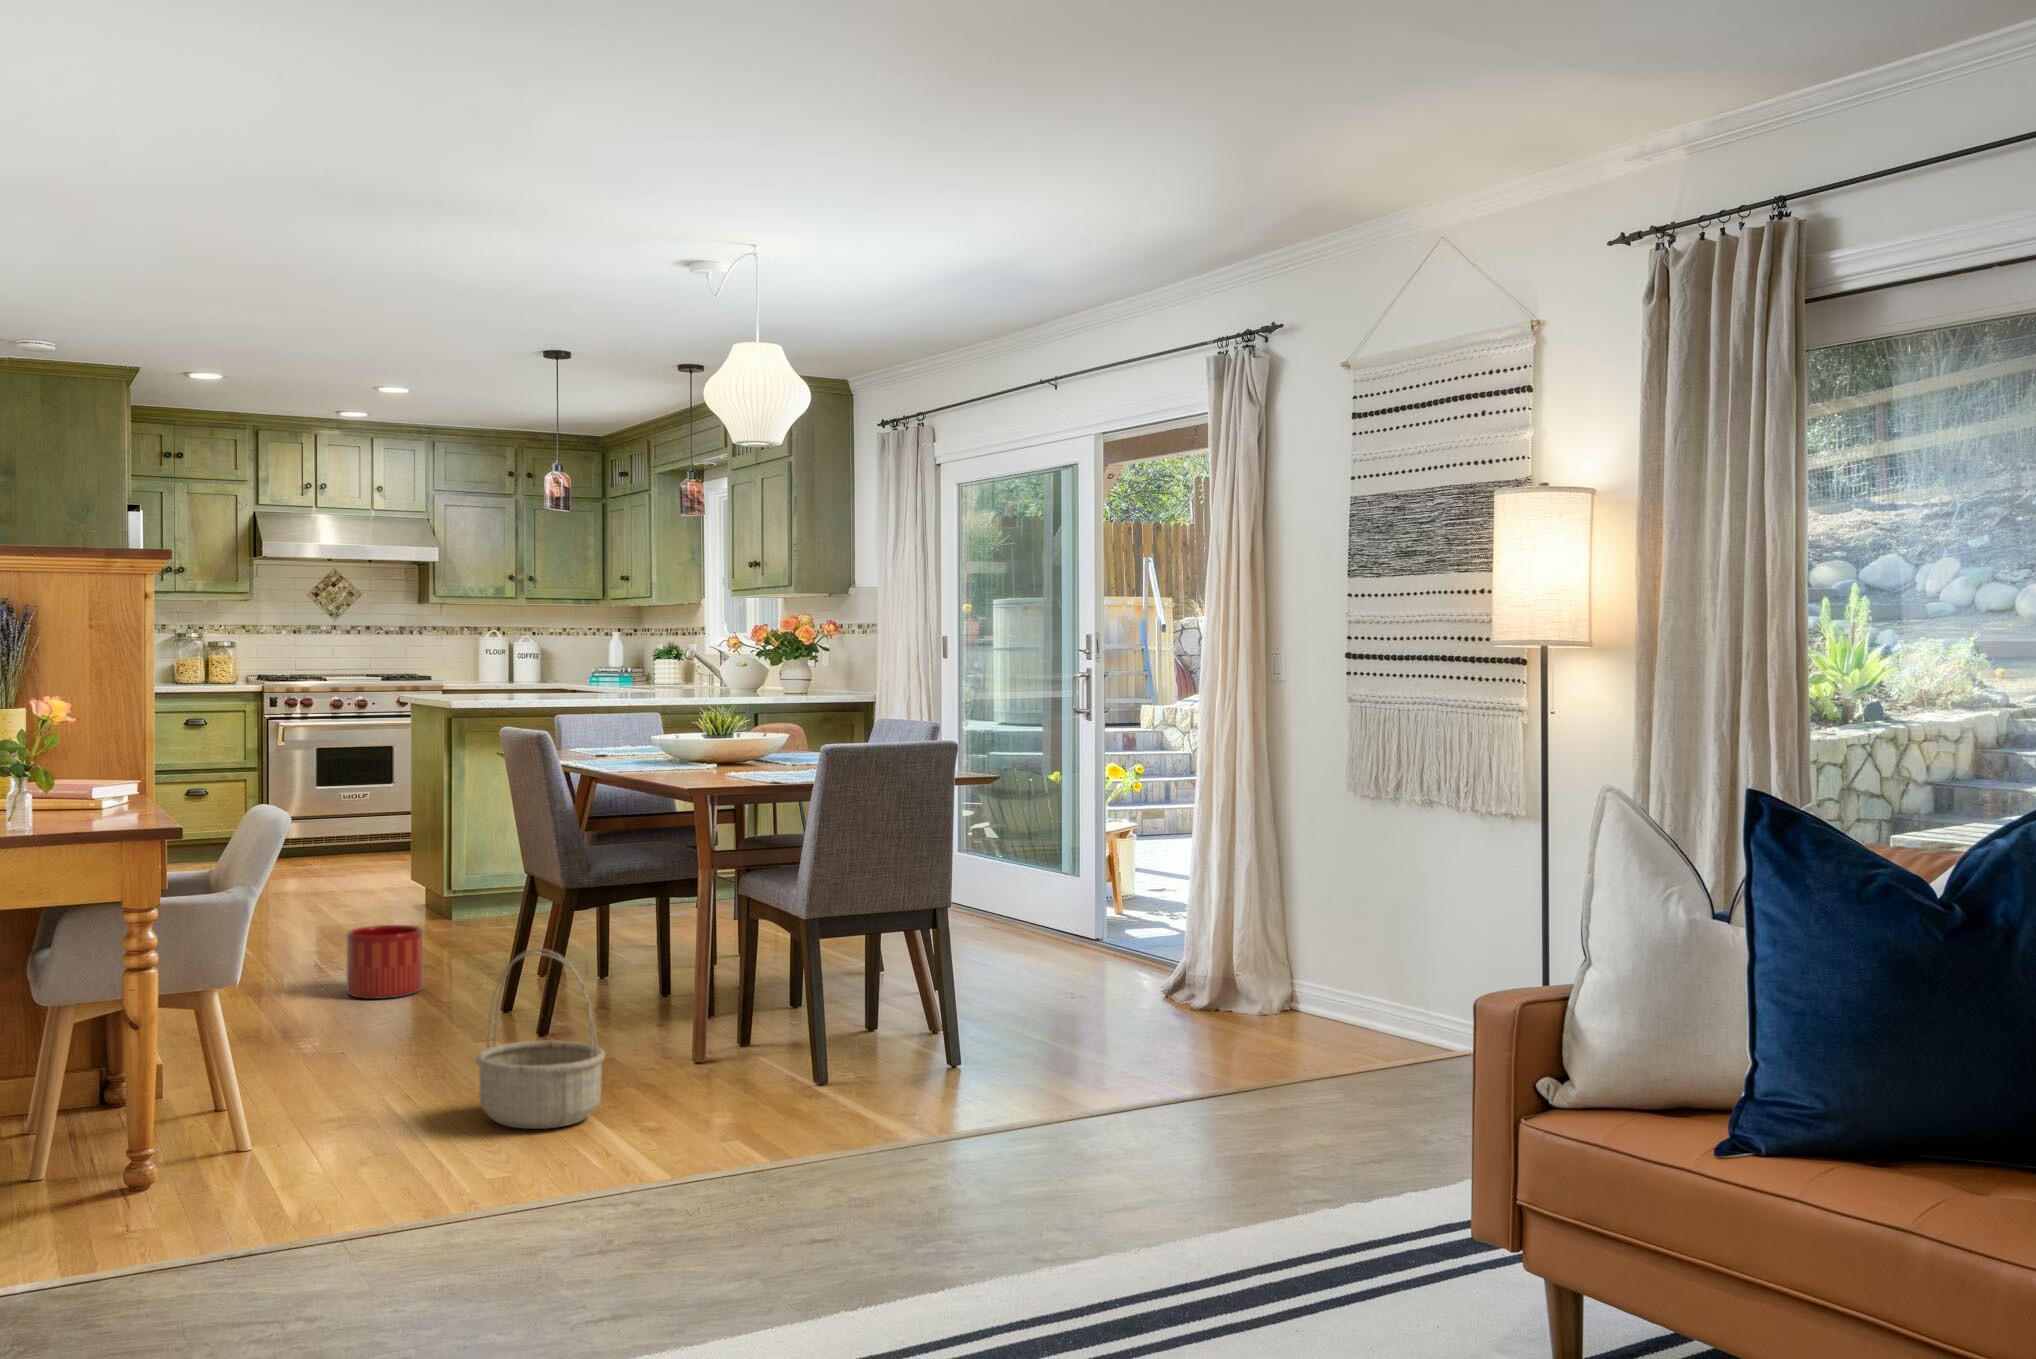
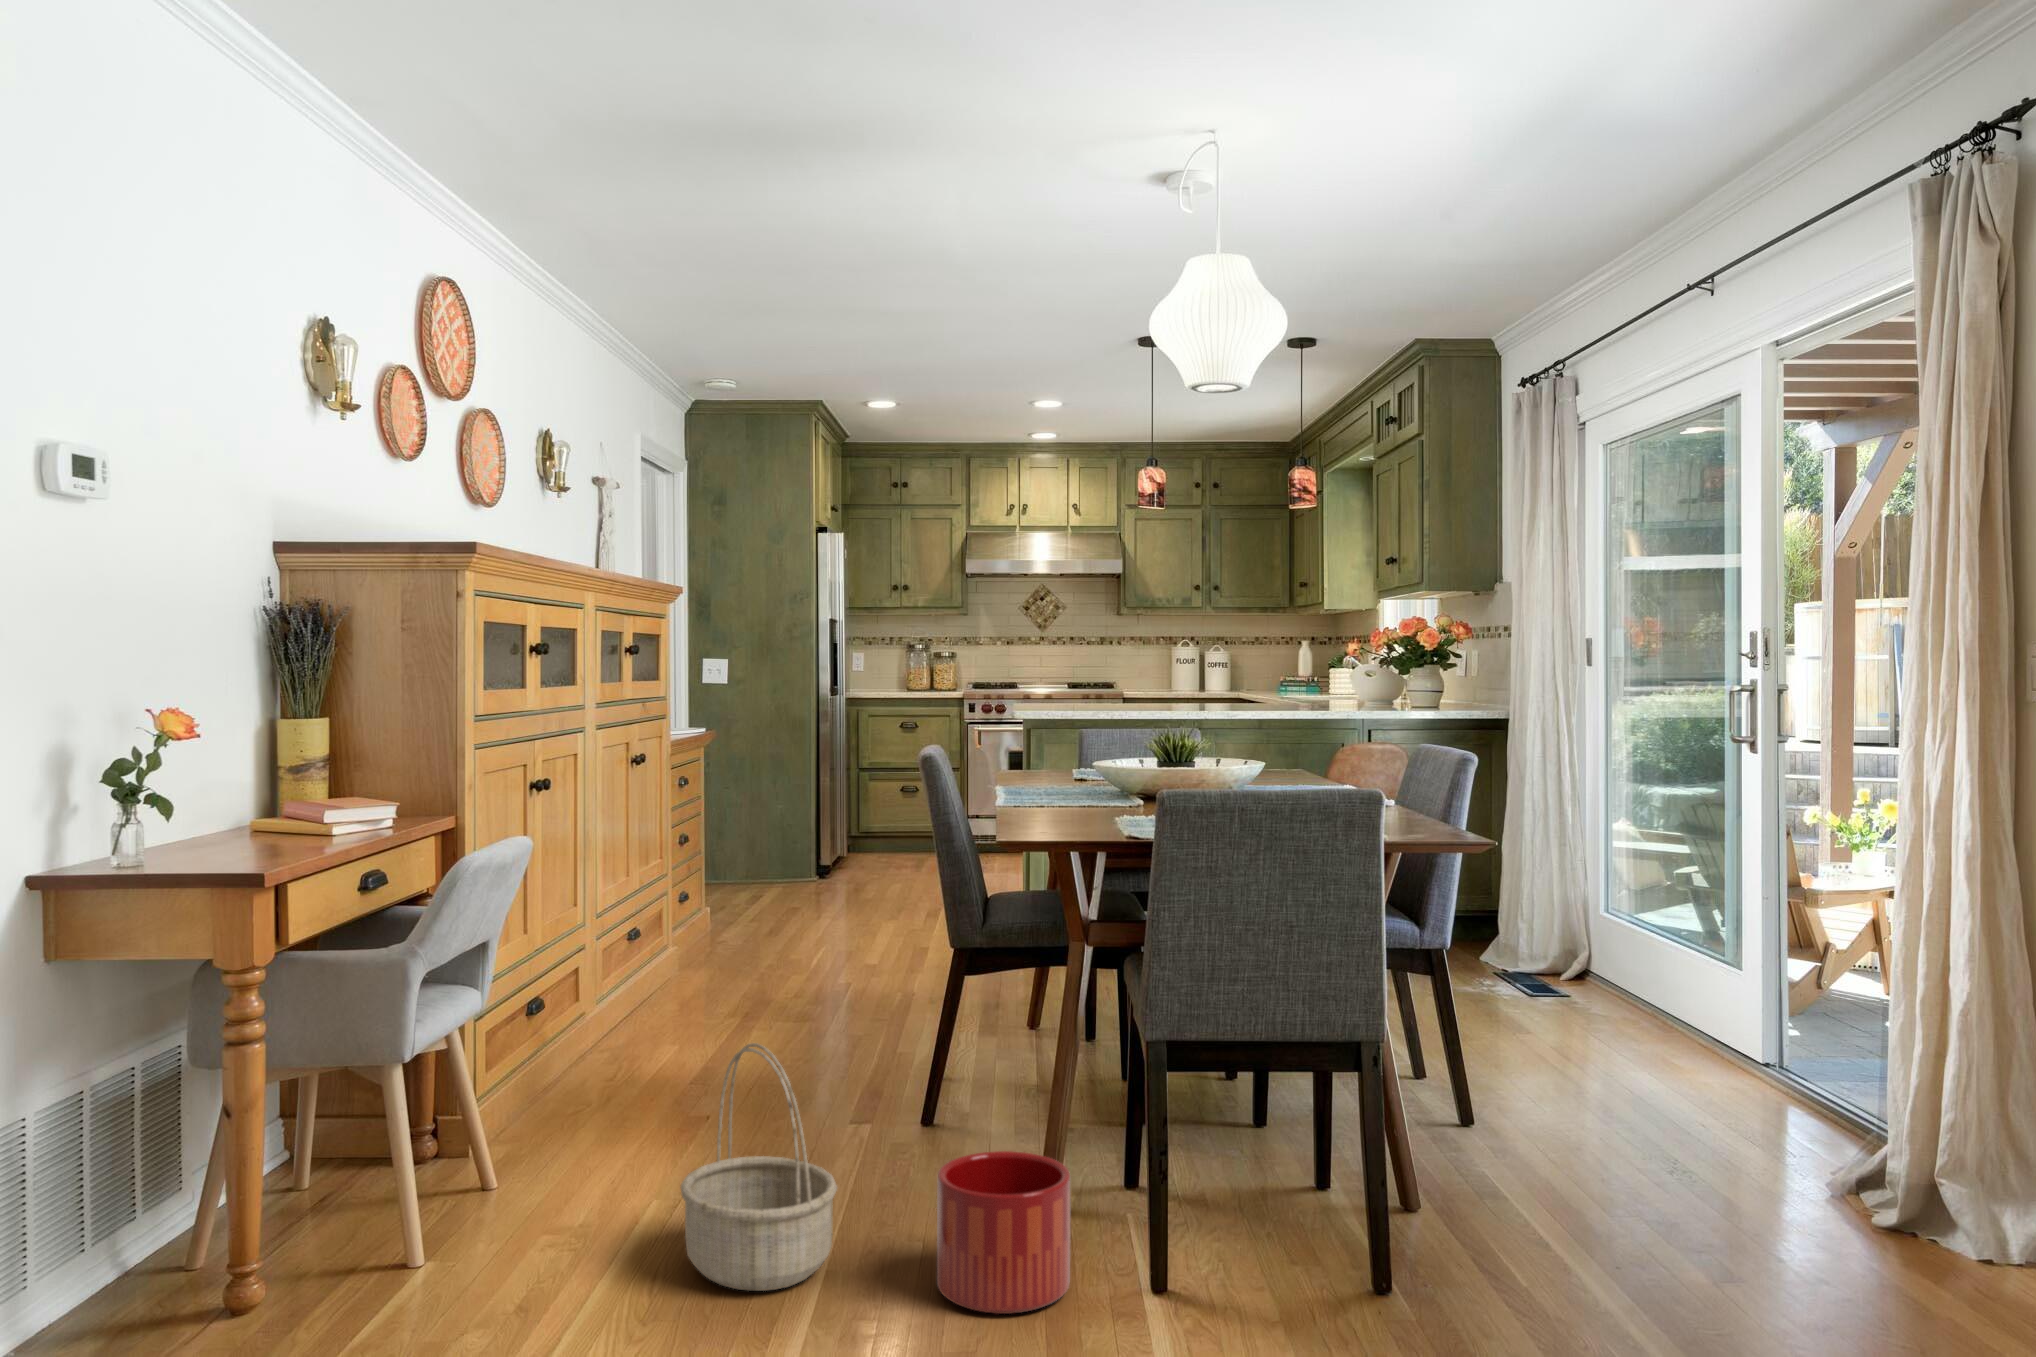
planter: present [346,925,423,999] -> present [937,1151,1070,1314]

